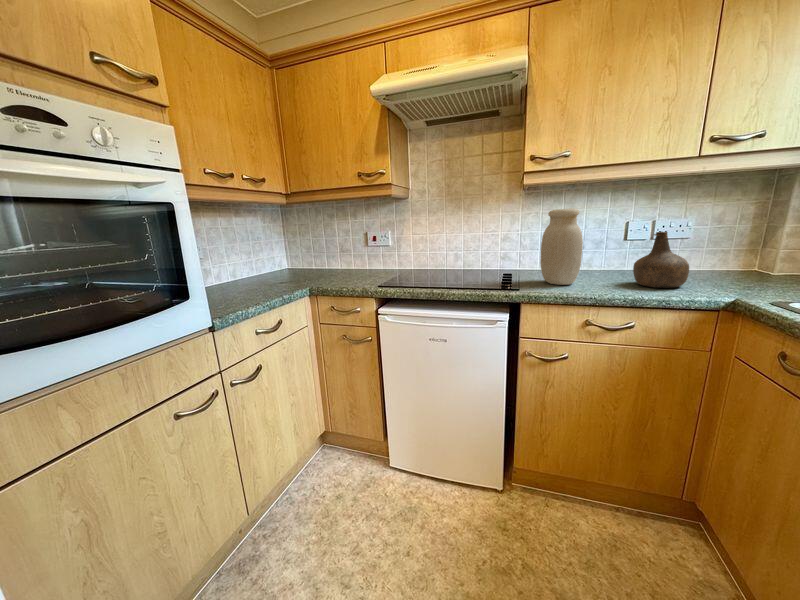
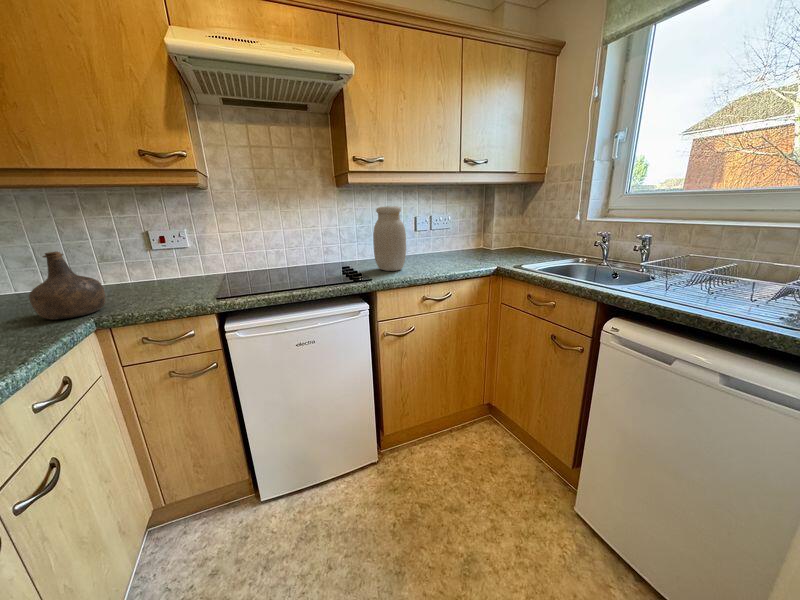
bottle: present [633,232,689,288] -> present [29,252,105,320]

